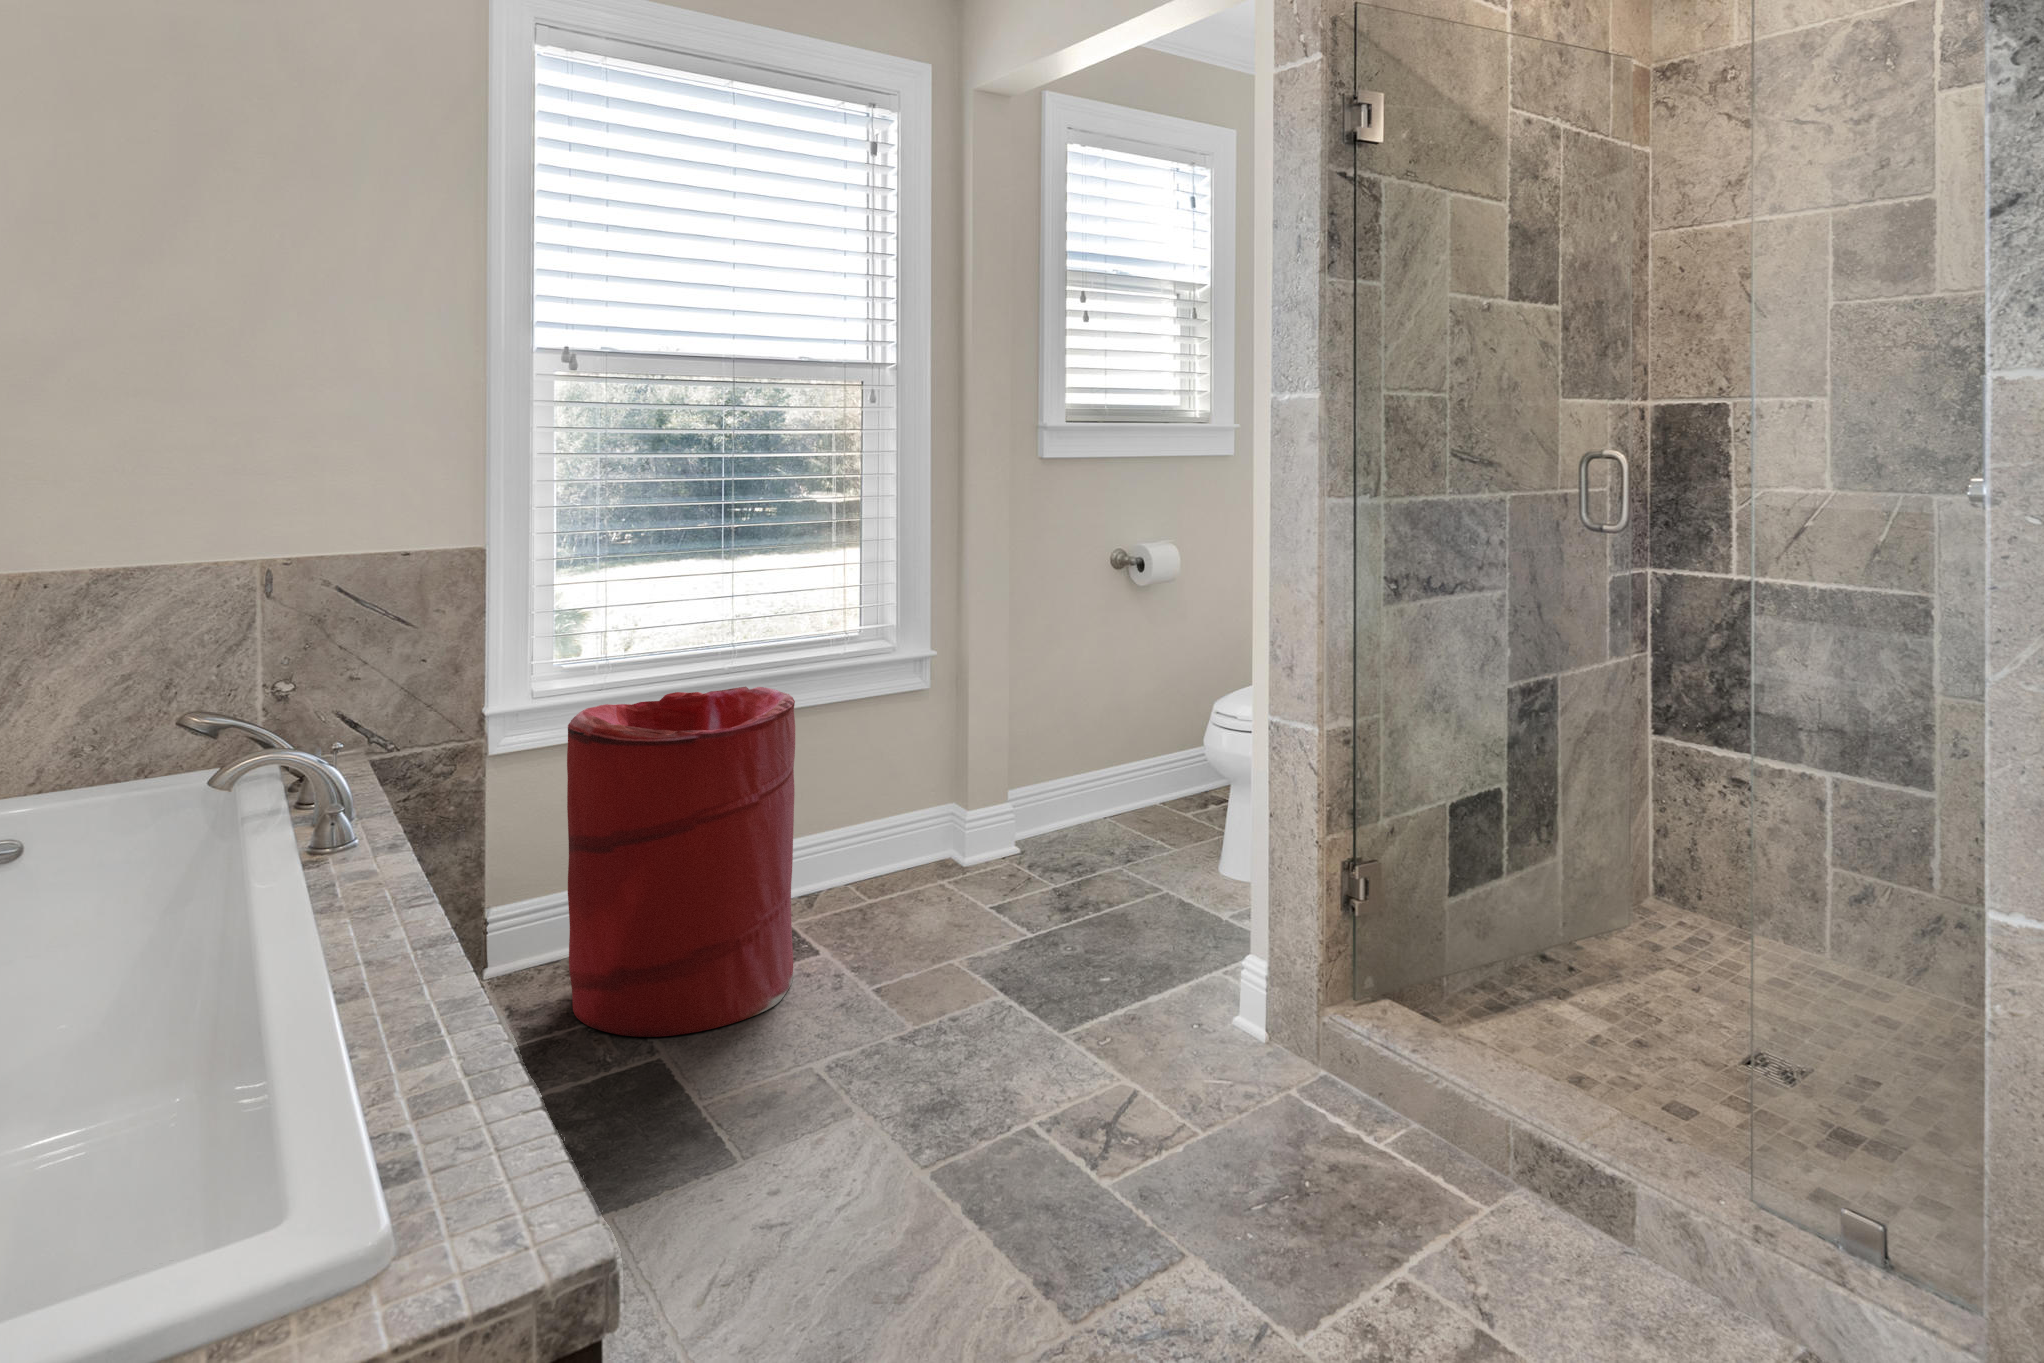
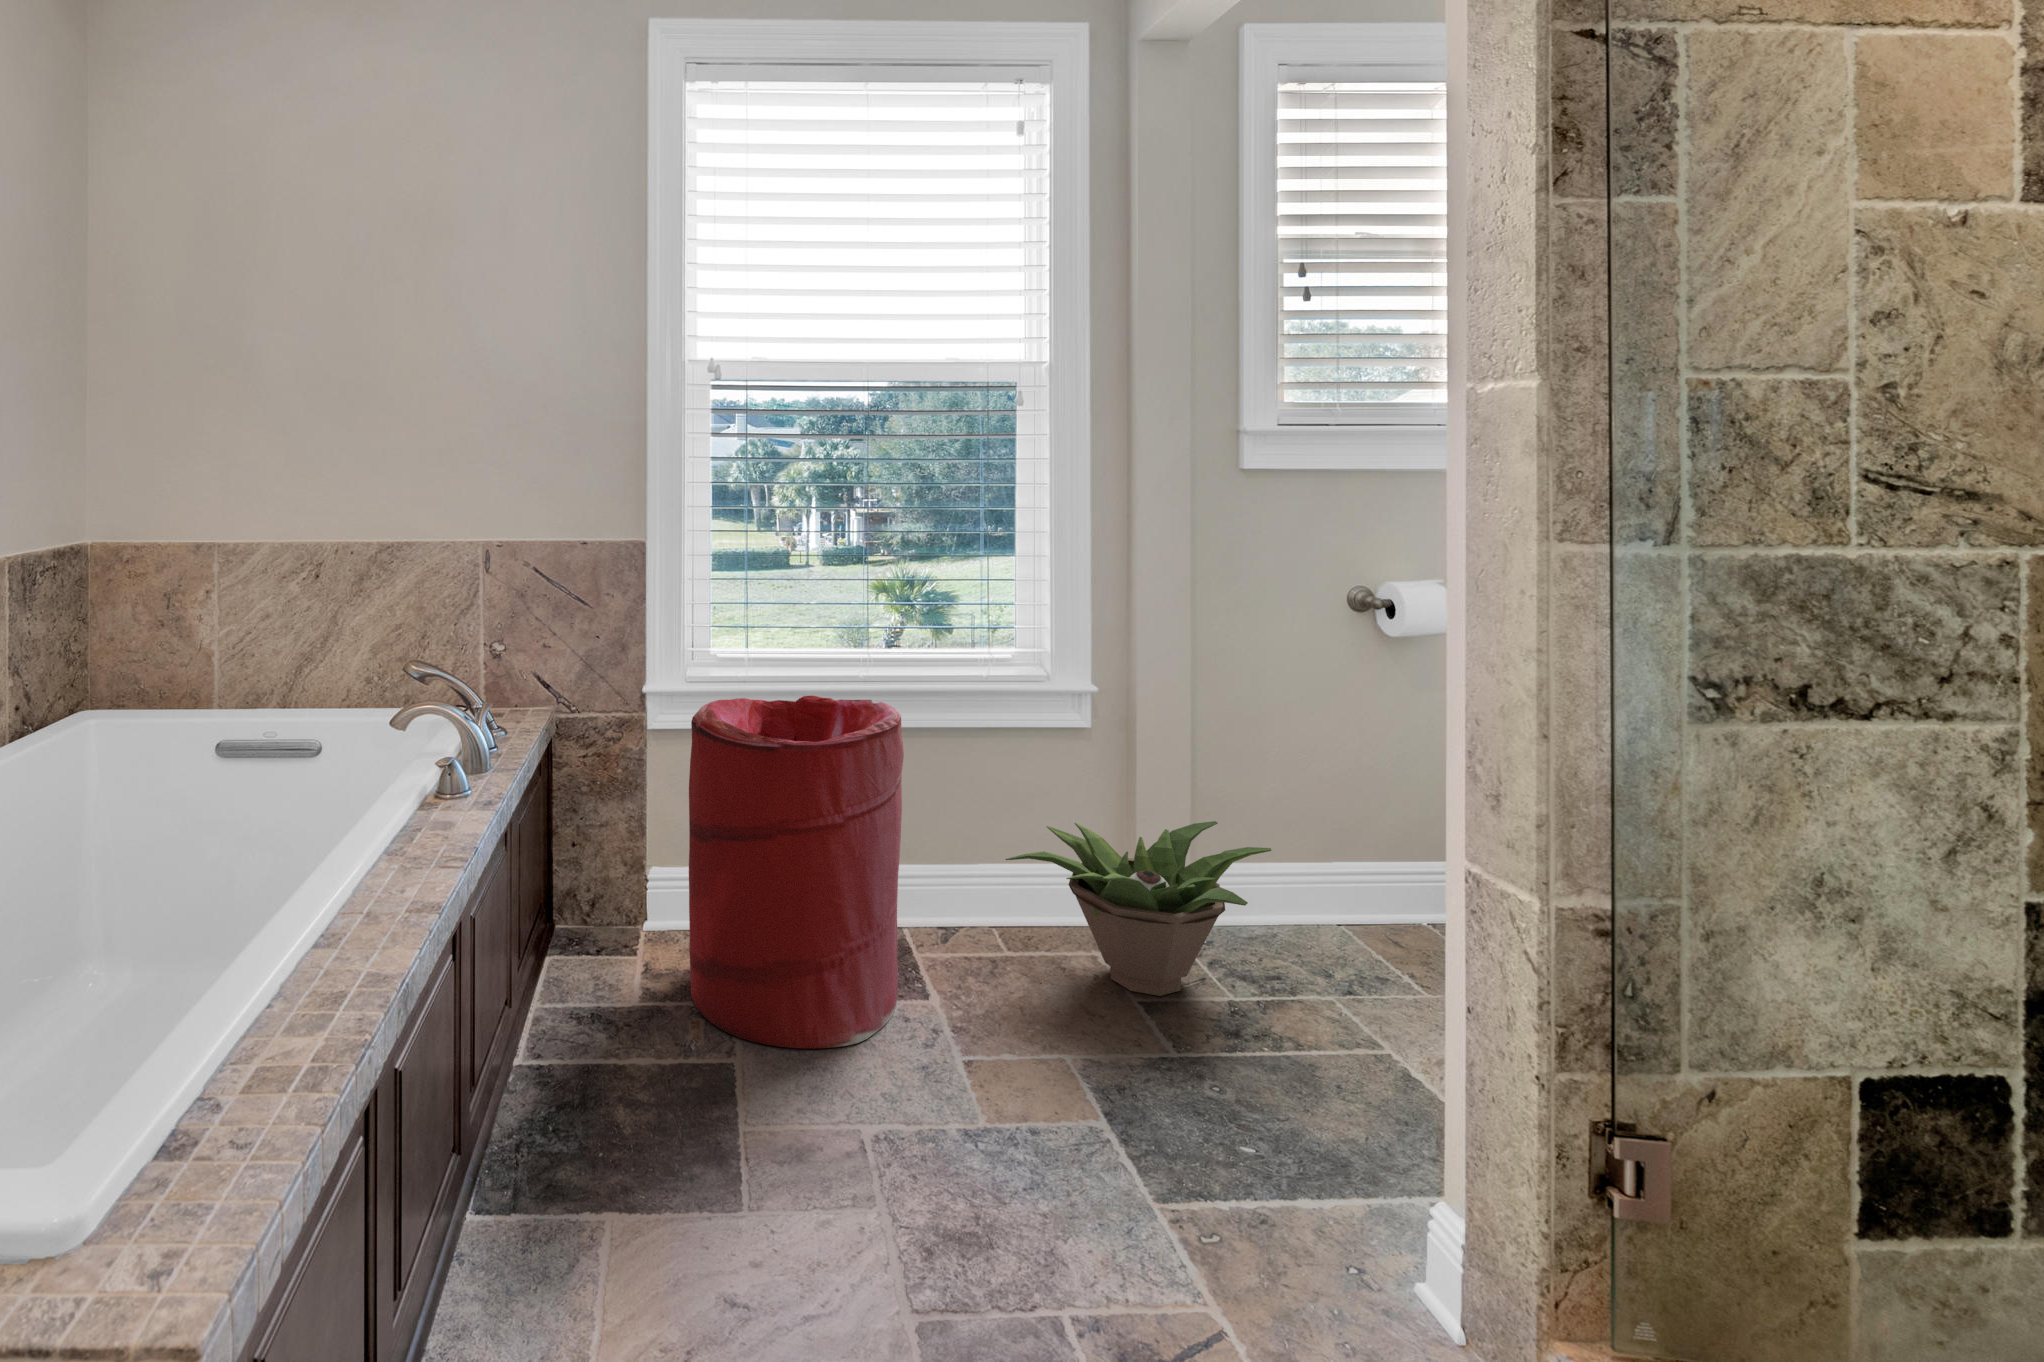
decorative plant: none [875,751,1080,904] -> present [1006,821,1271,996]

